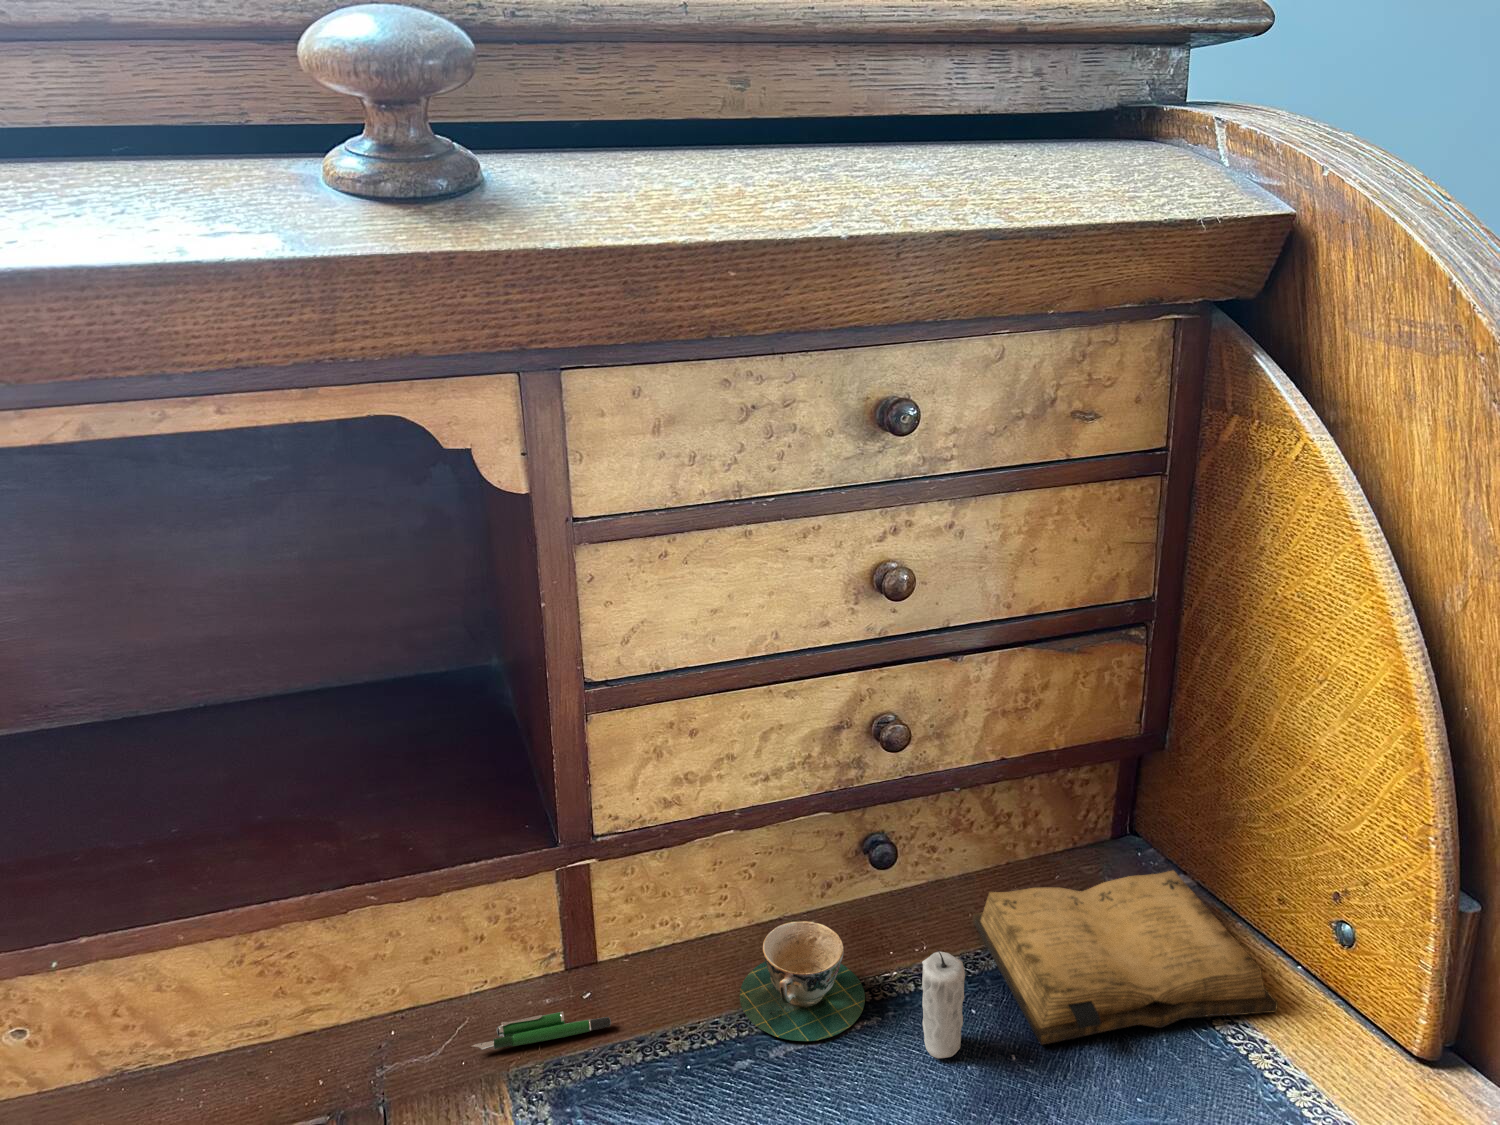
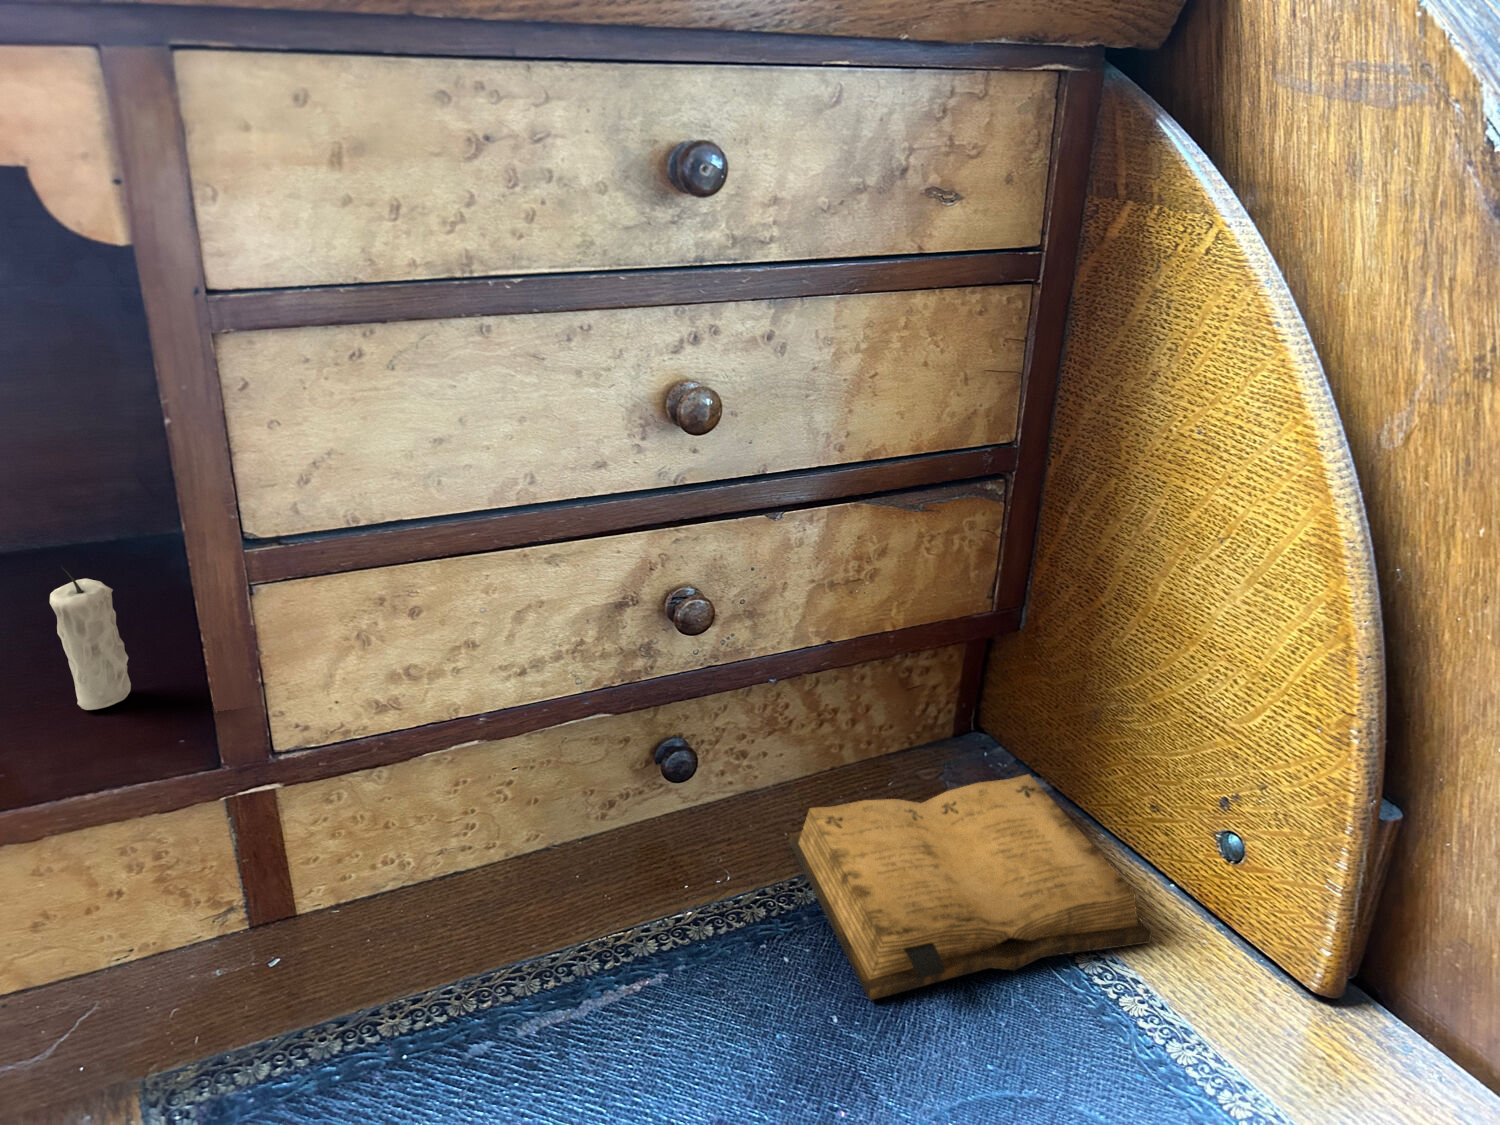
teacup: present [740,920,865,1041] -> none [484,852,649,1012]
candle: present [922,950,965,1058] -> present [50,568,131,710]
pen: present [472,1011,611,1050] -> none [93,988,302,1049]

